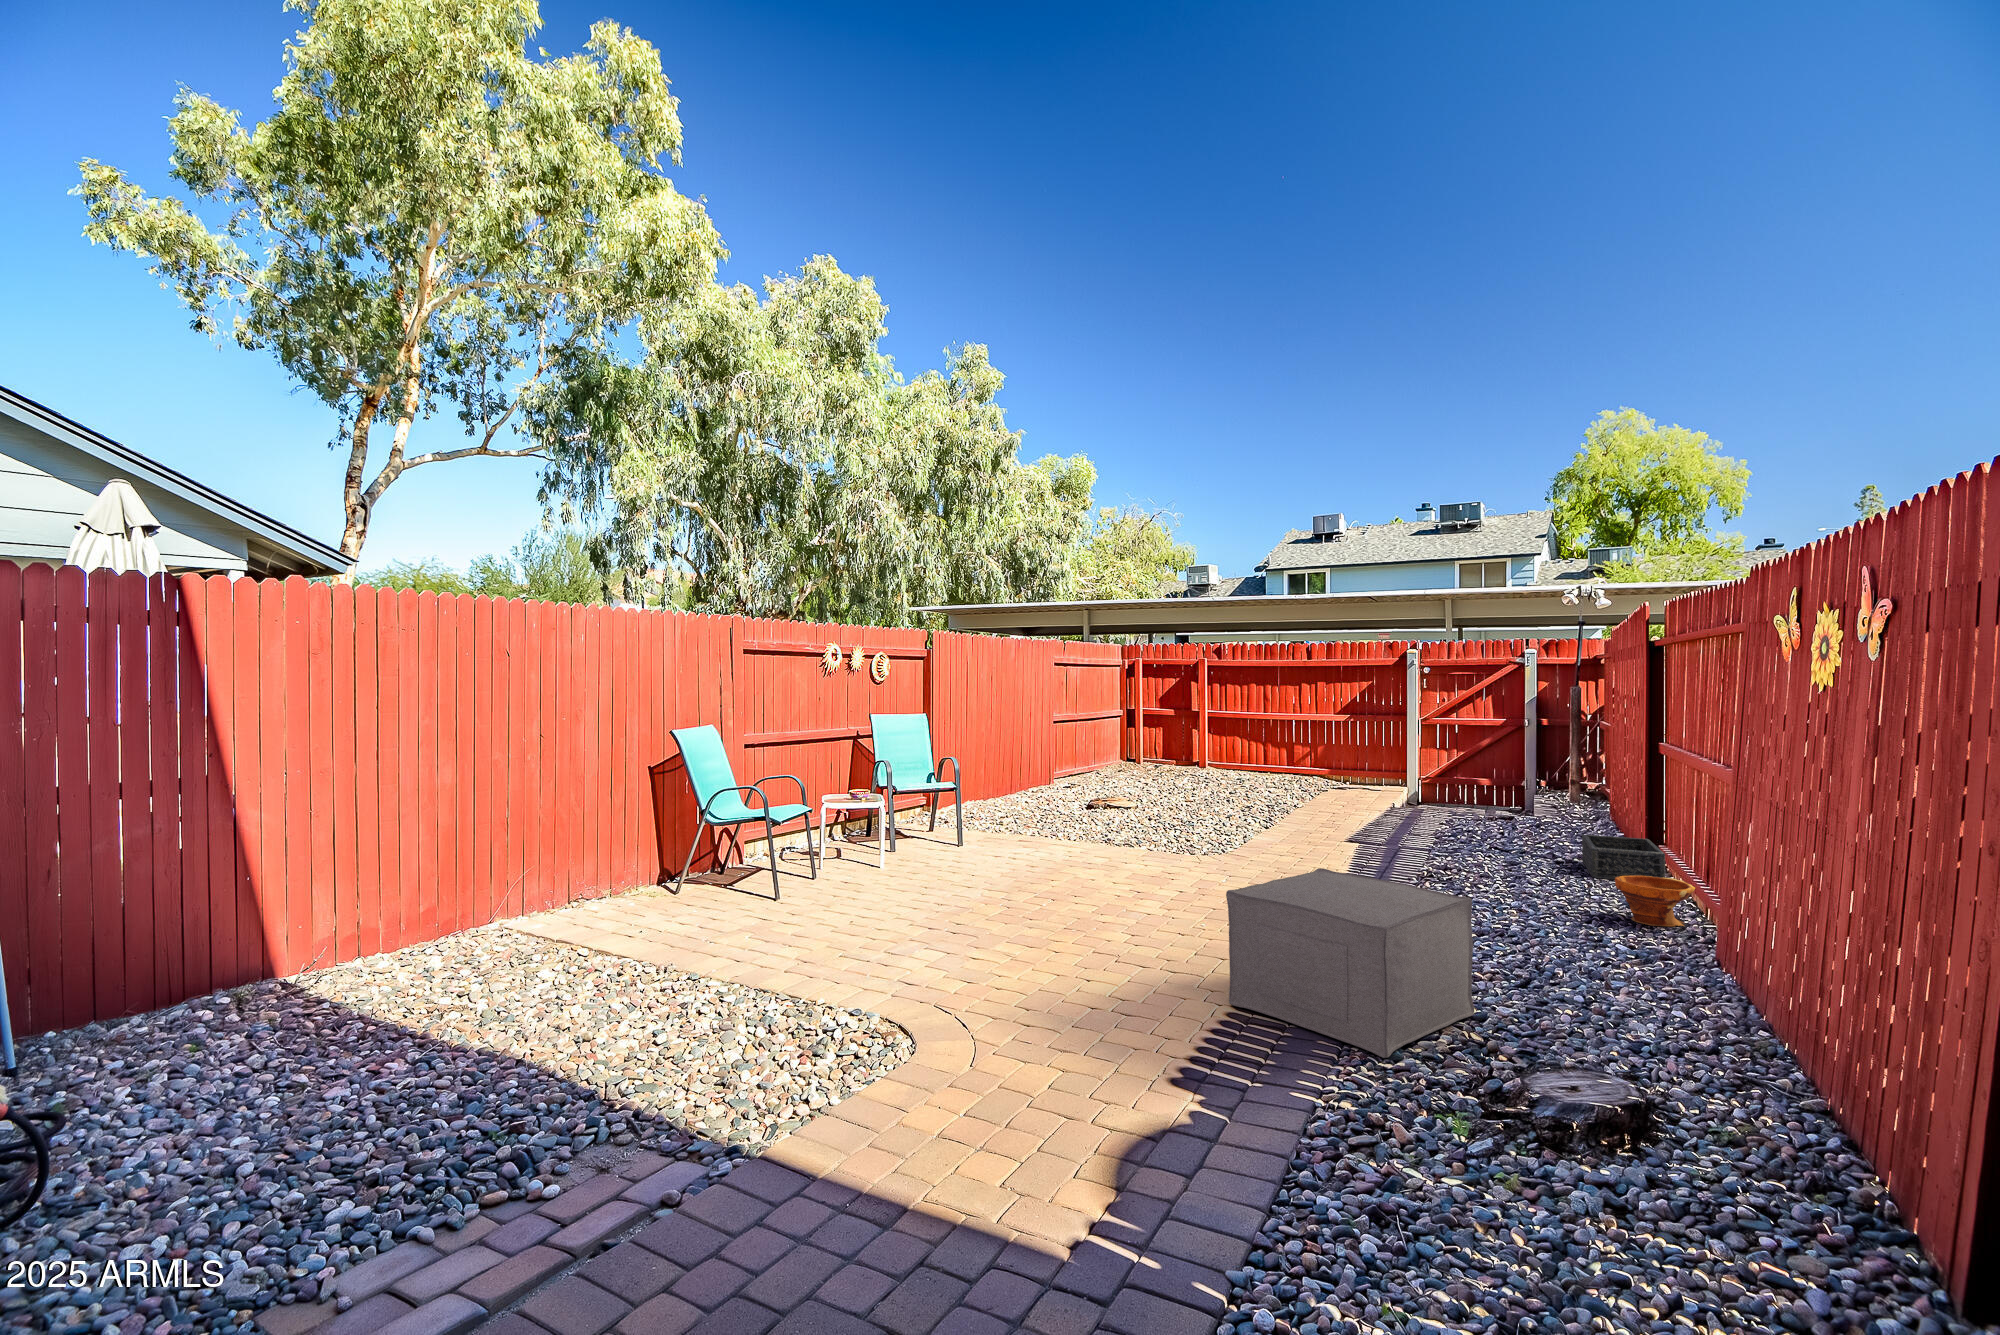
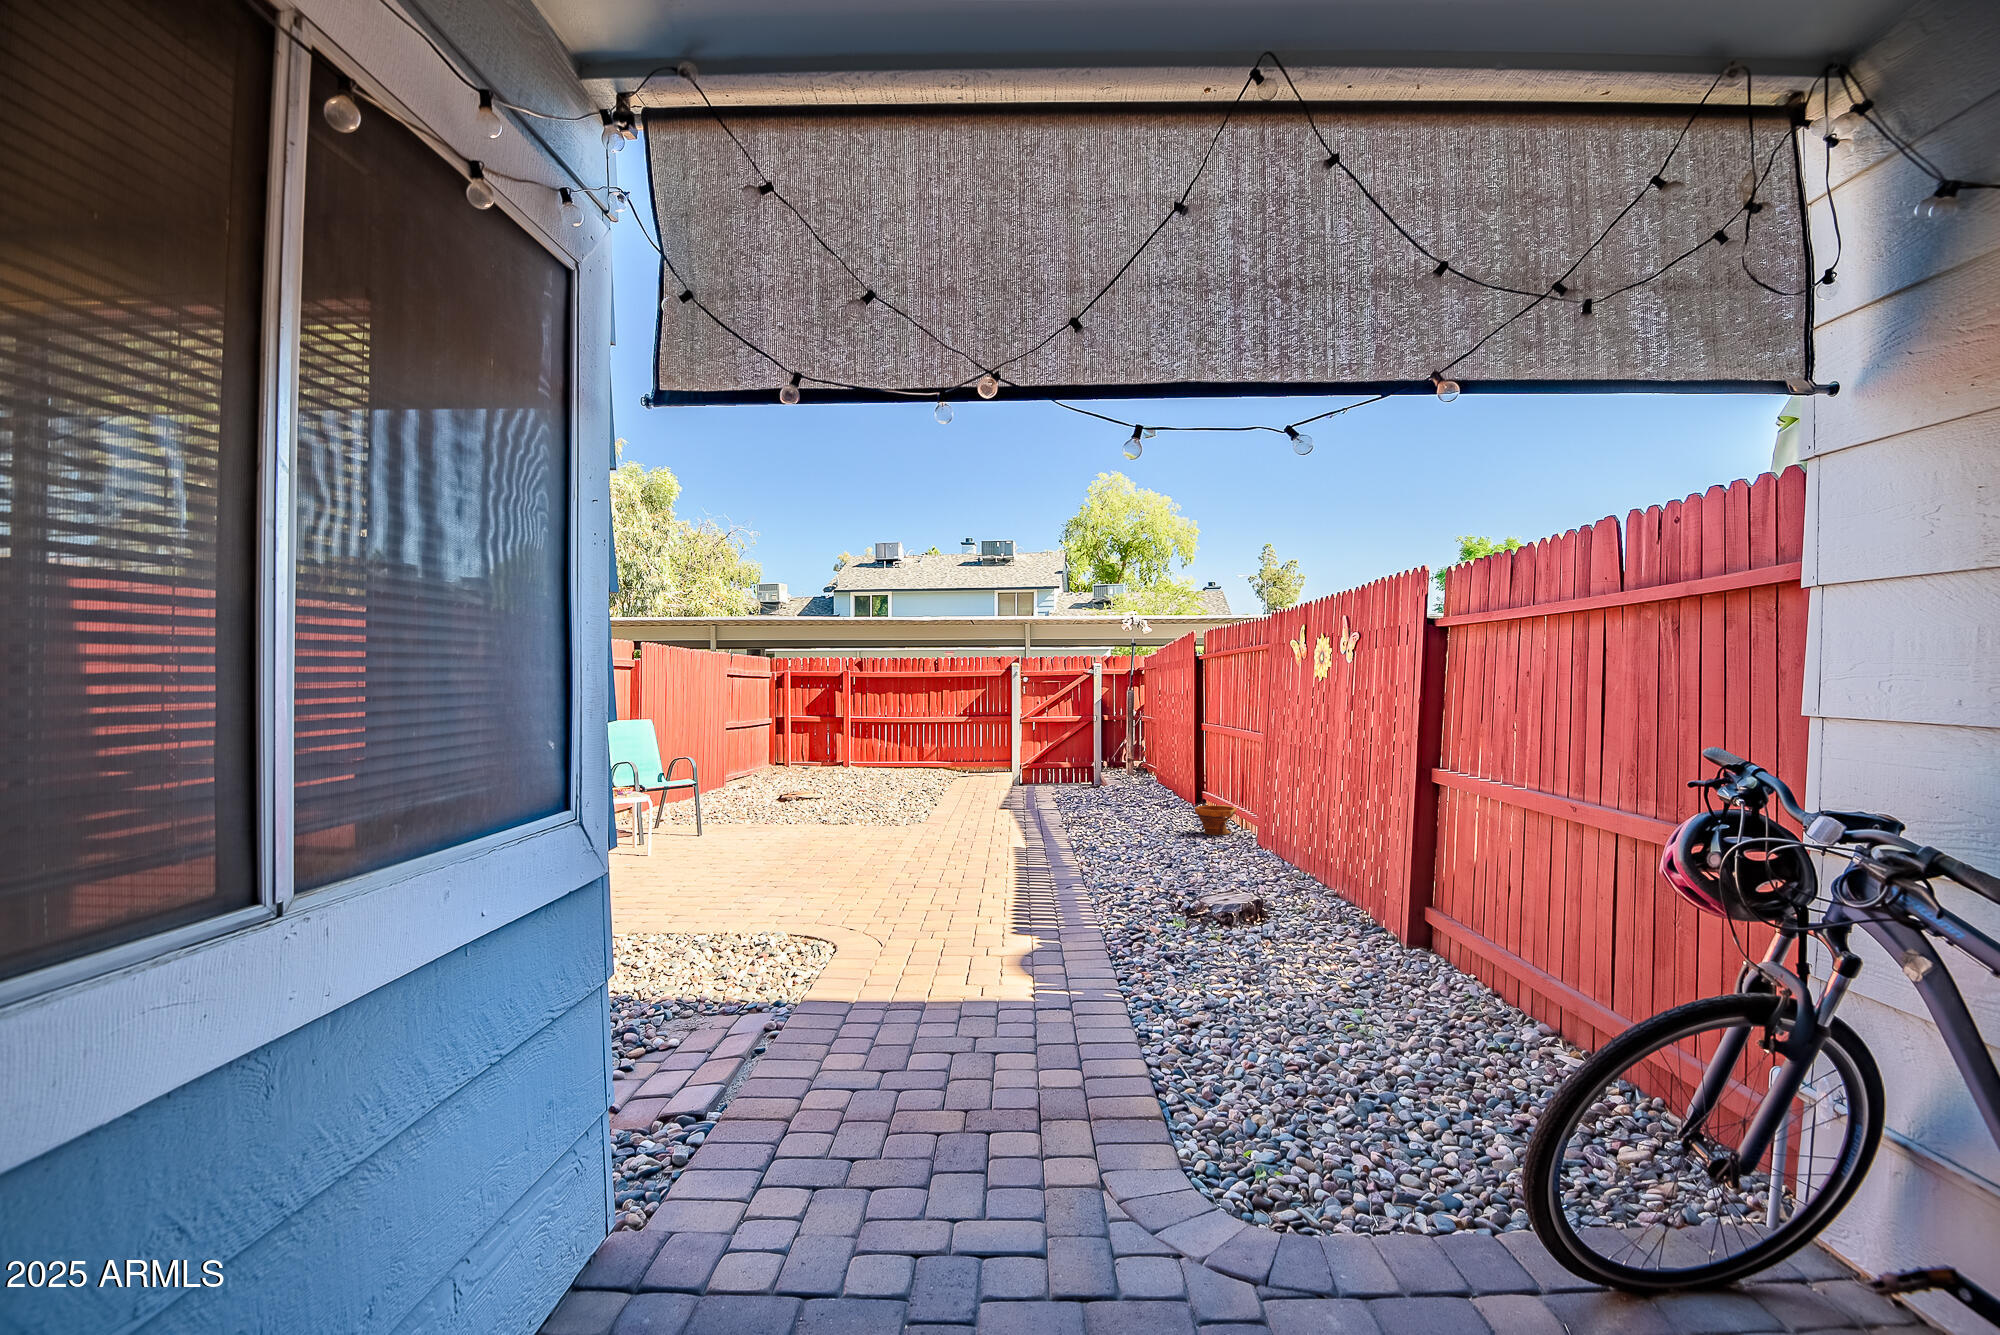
basket: present [1582,835,1665,879] -> none [1157,788,1209,815]
ottoman: present [1226,868,1474,1058] -> none [1023,807,1161,907]

